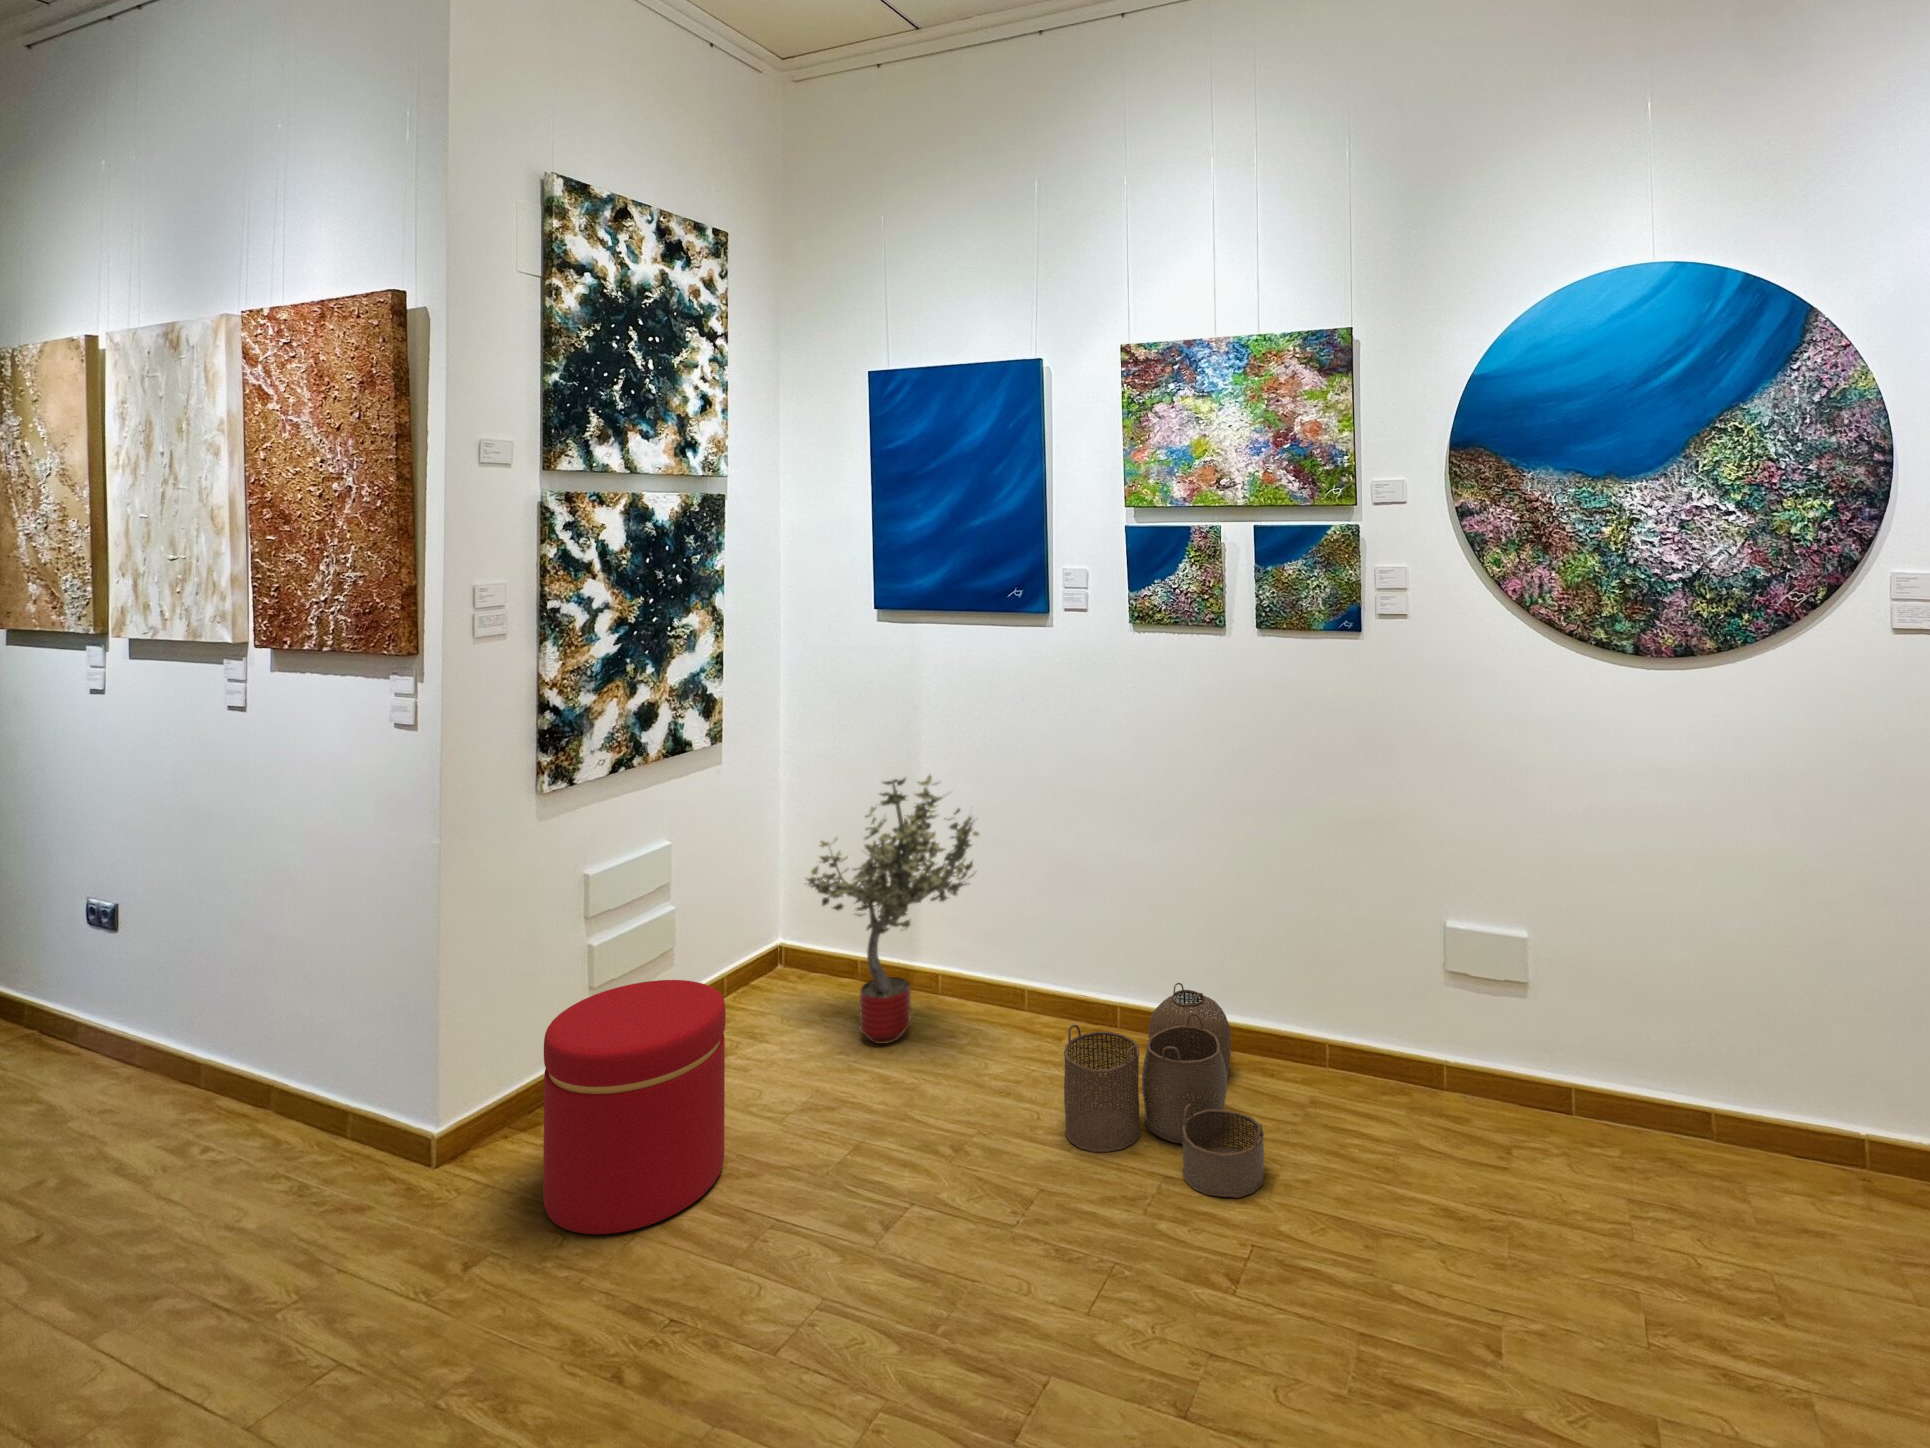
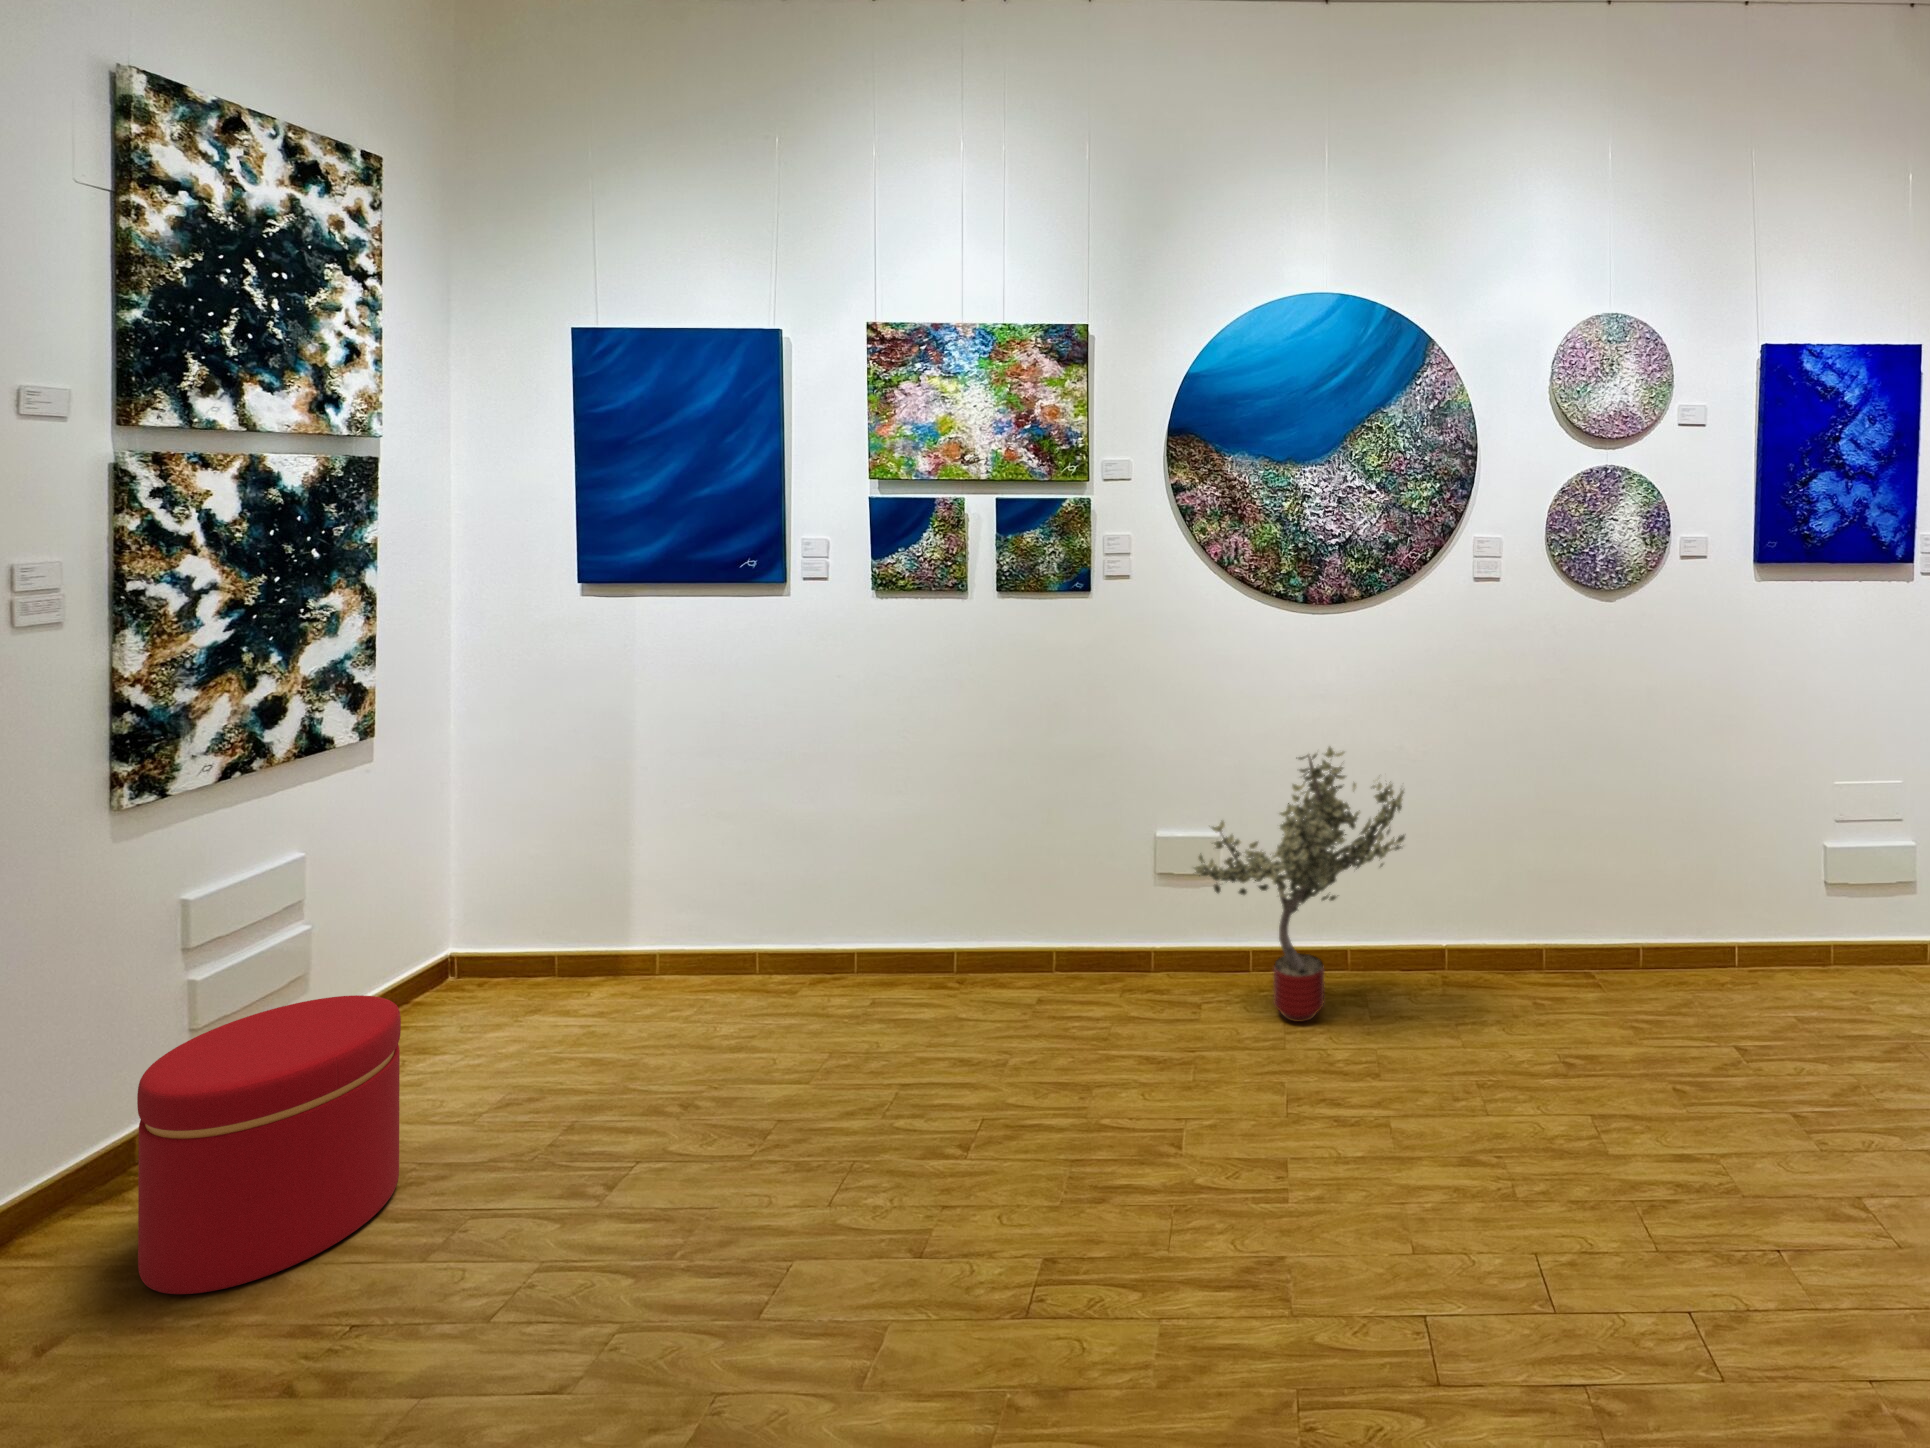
potted tree: present [805,775,979,1044] -> present [1194,747,1405,1022]
woven basket: present [1064,983,1264,1198] -> none [803,916,998,1092]

